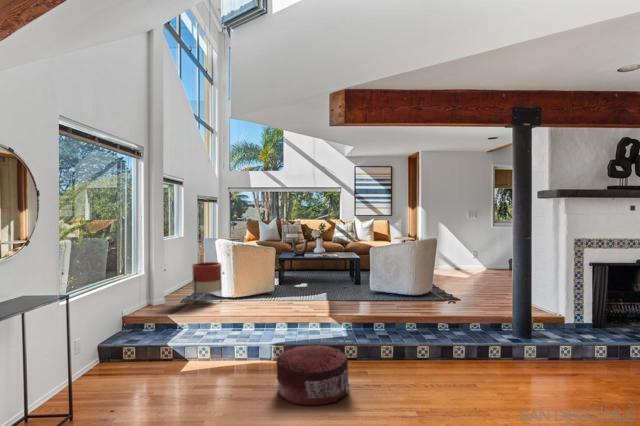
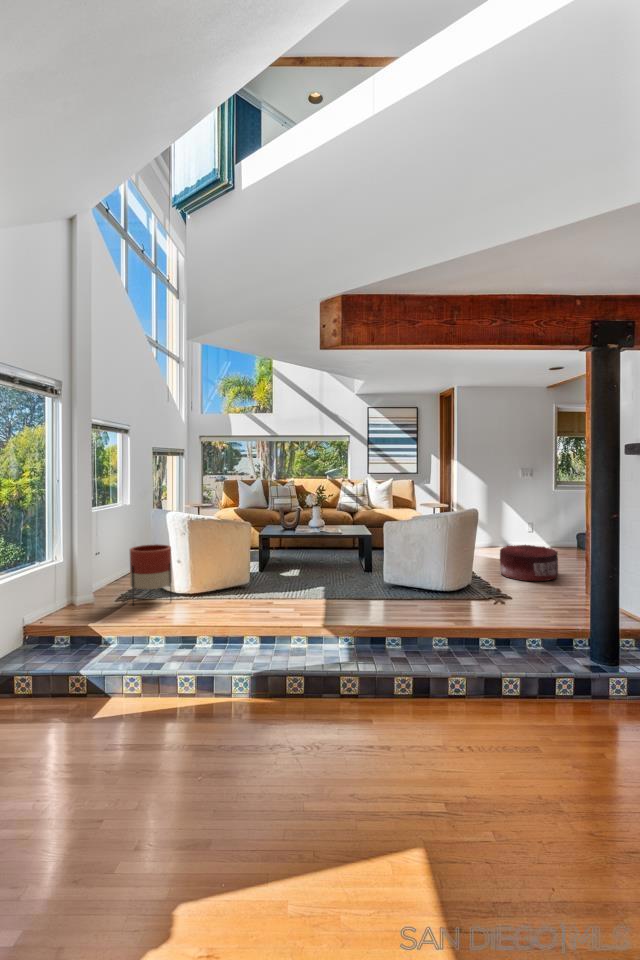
pouf: present [276,344,349,405] -> present [500,545,558,581]

